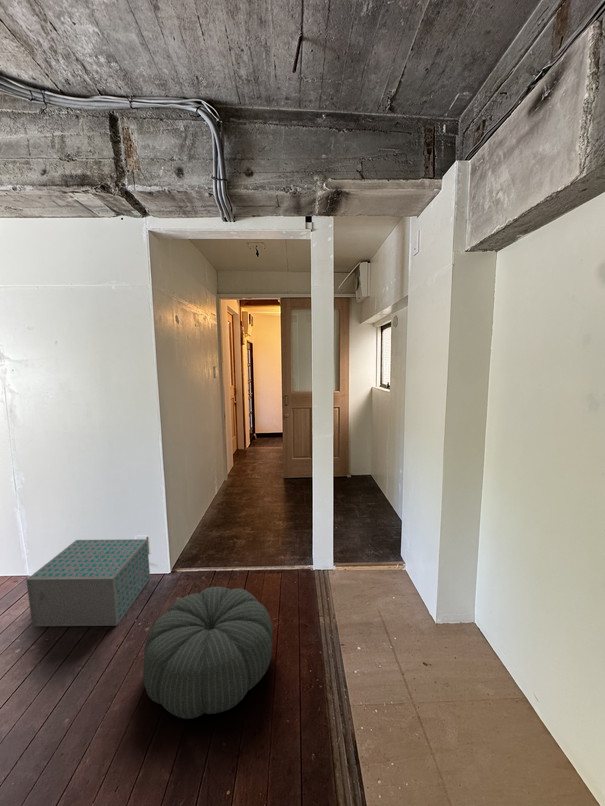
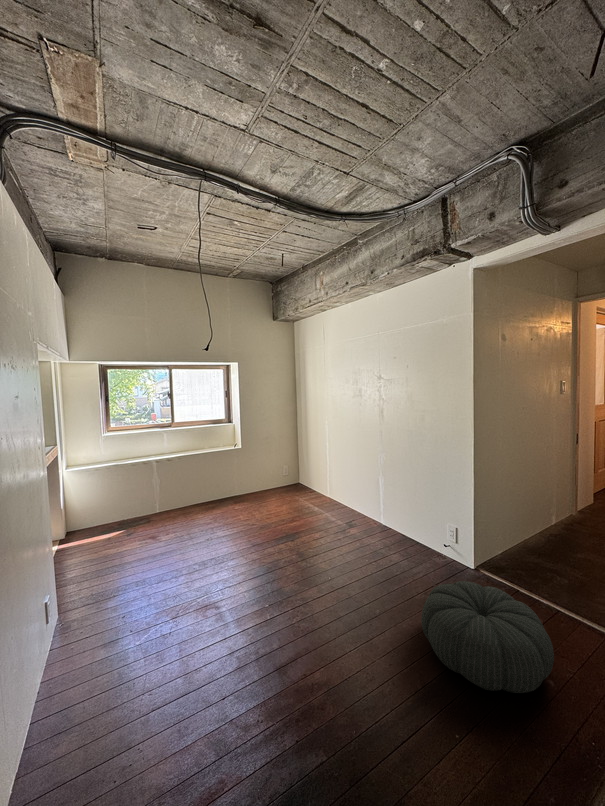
storage box: present [26,539,150,626] -> none [374,510,455,580]

